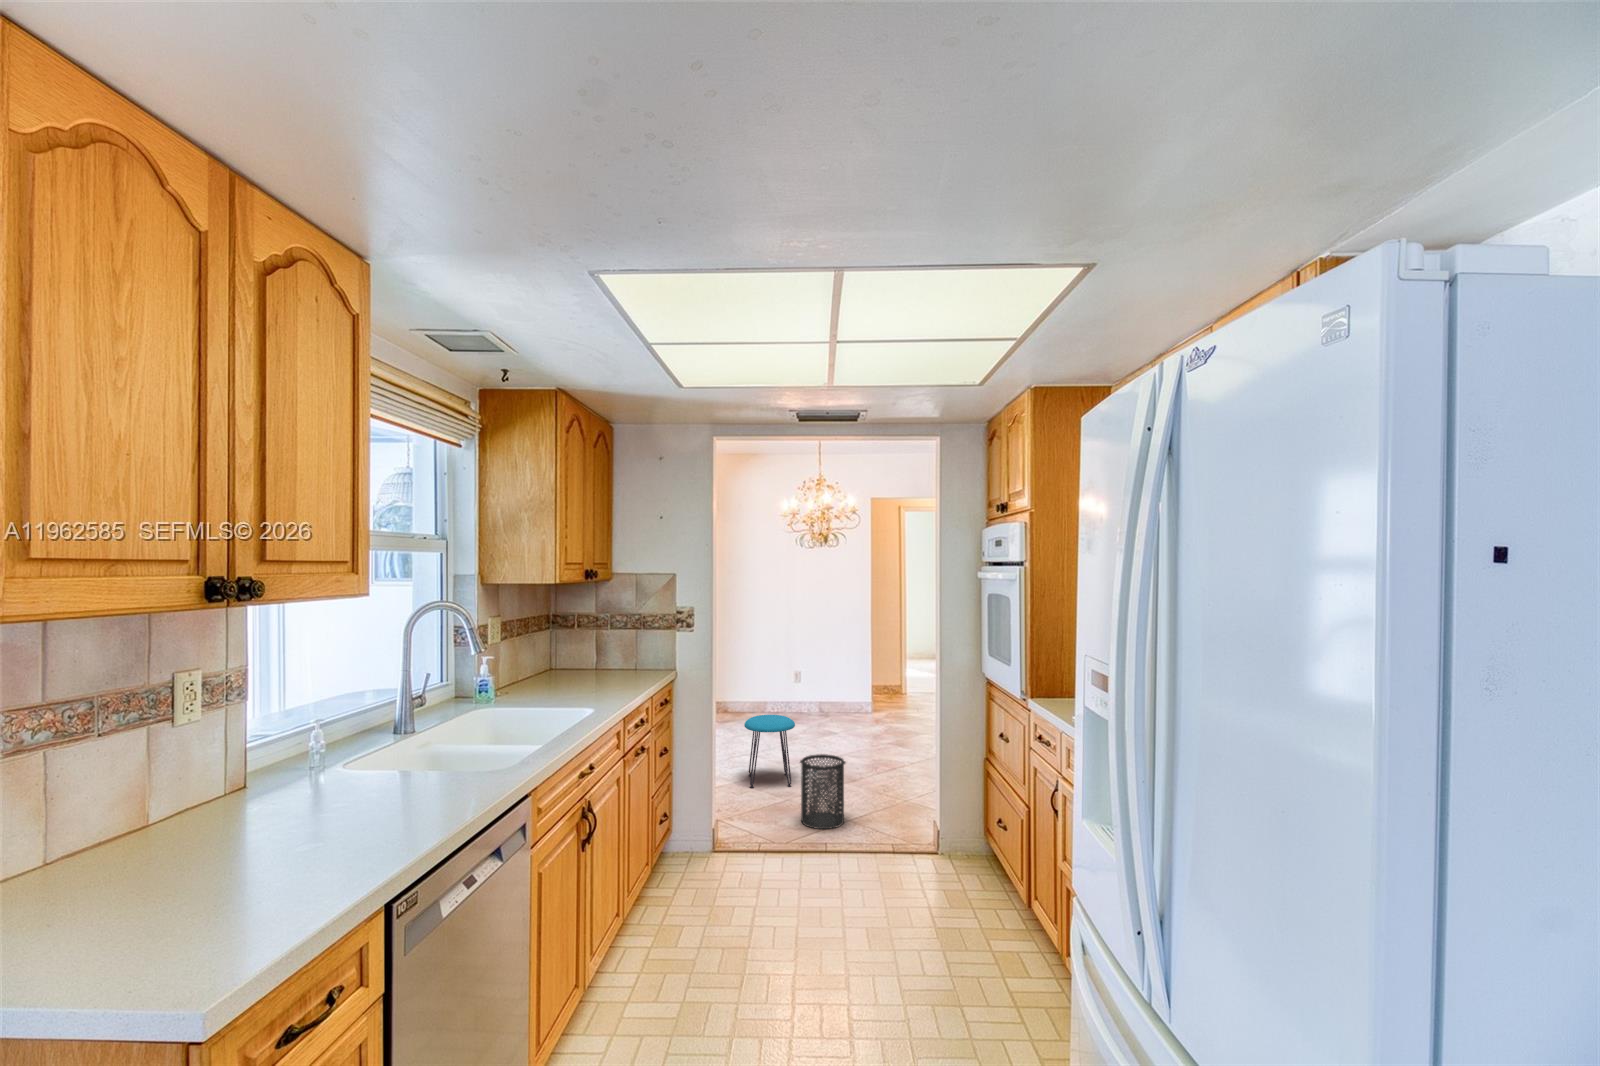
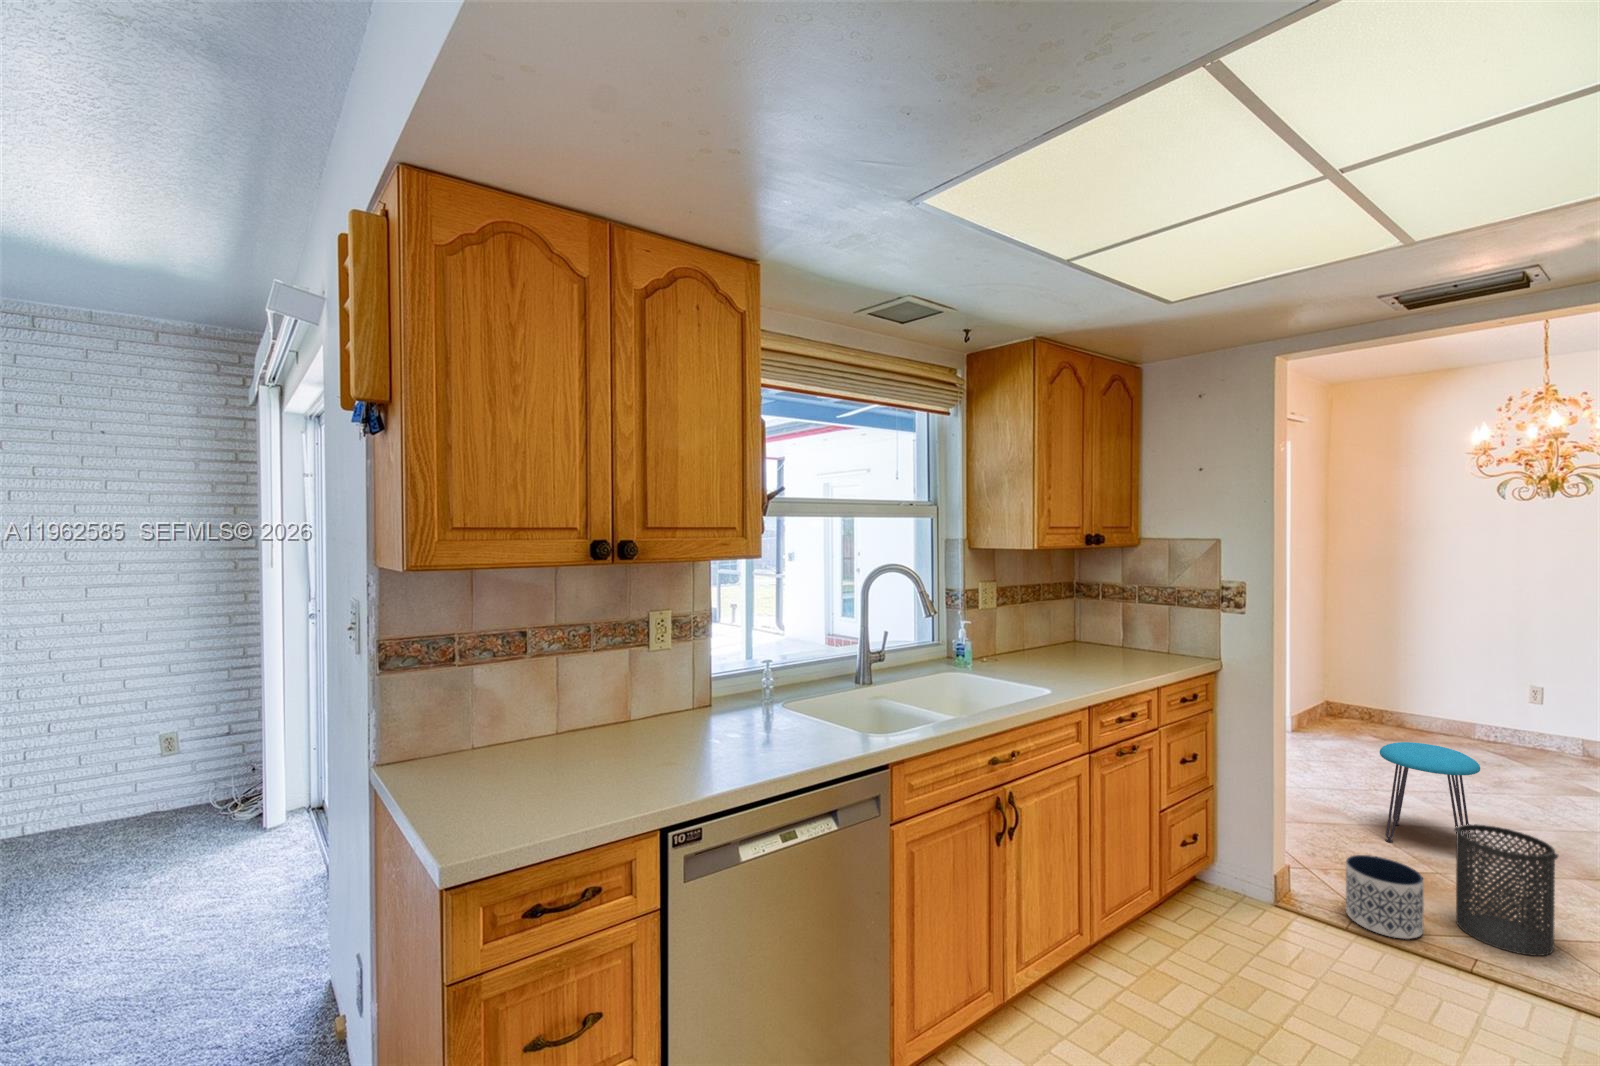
planter: none [751,793,791,844] -> present [1346,855,1424,939]

